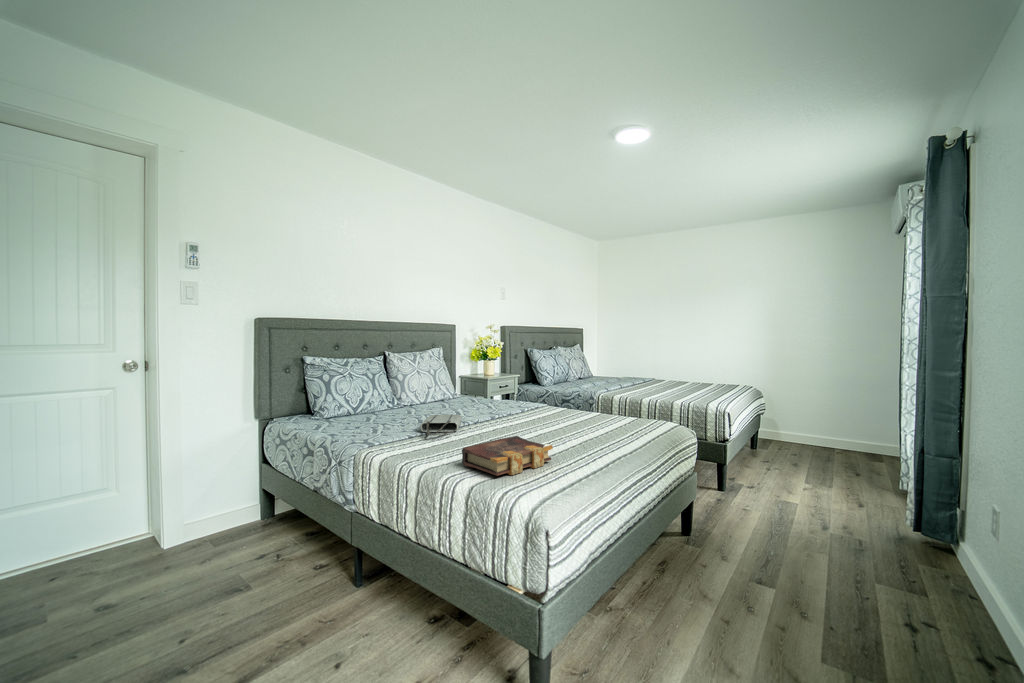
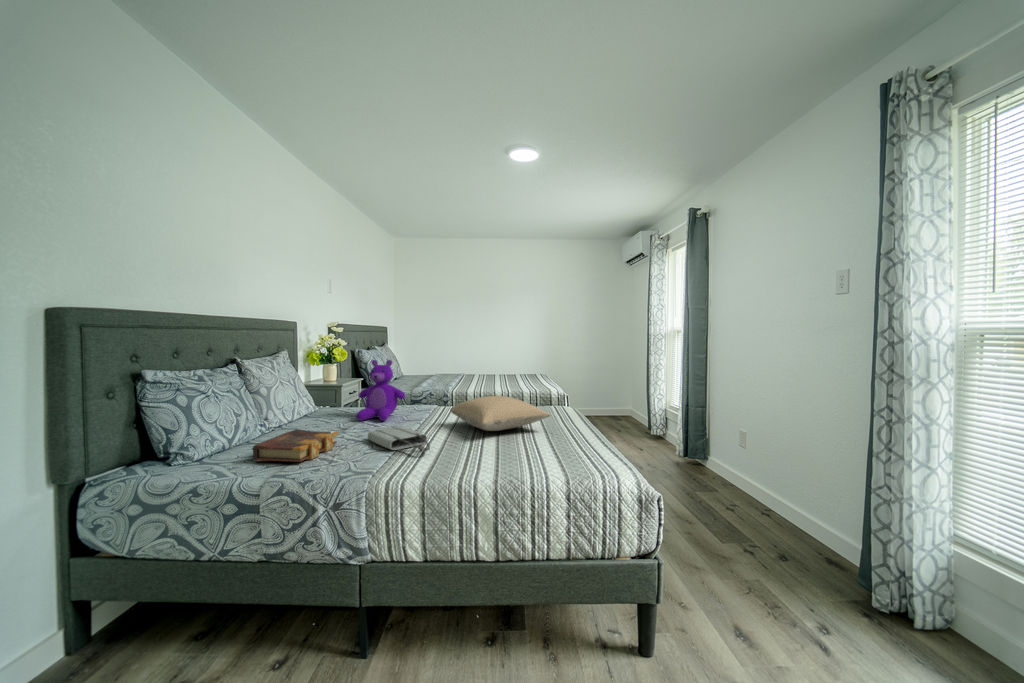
teddy bear: none [460,355,502,411] -> present [357,360,405,421]
pillow: none [501,396,589,431] -> present [450,396,551,431]
book: present [462,436,552,476] -> present [252,429,338,462]

